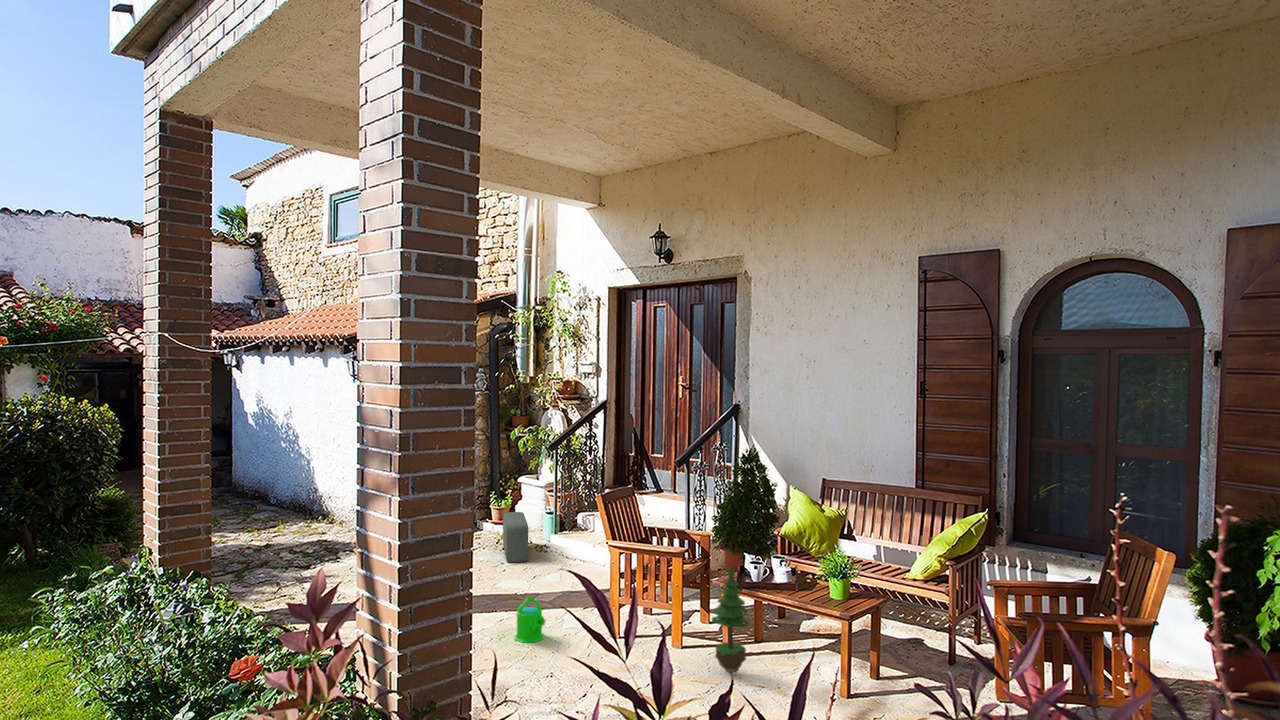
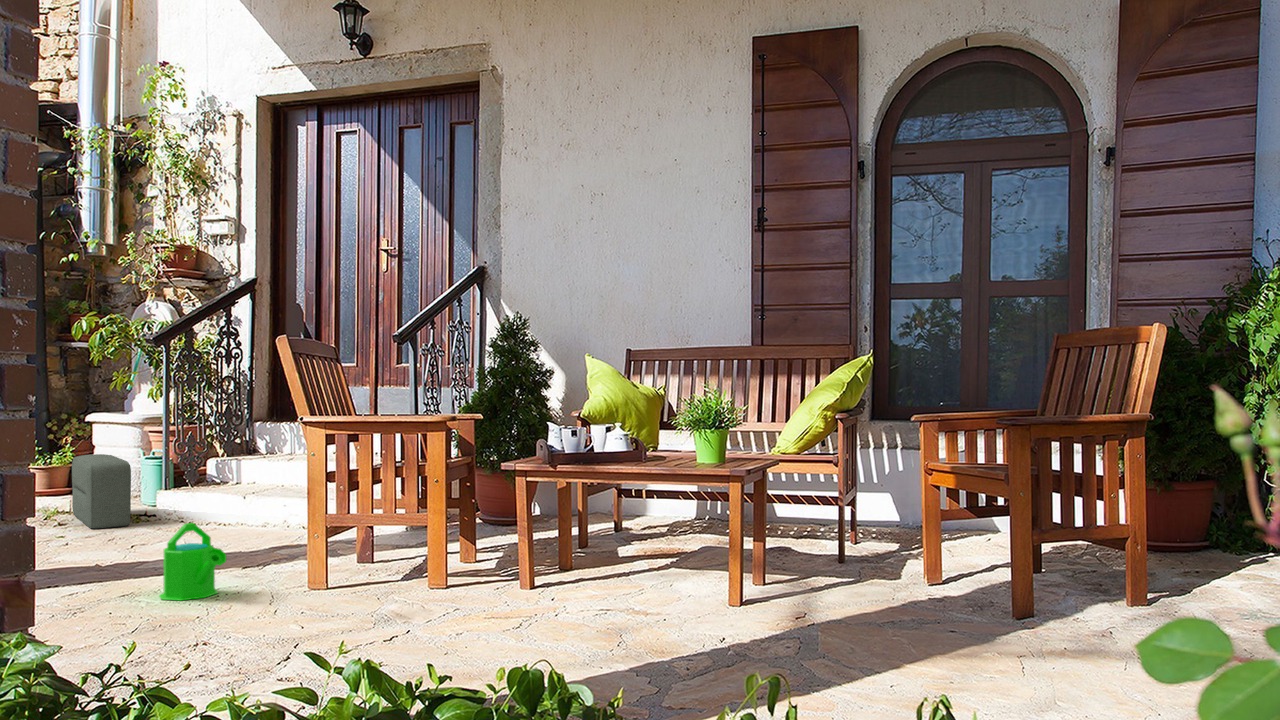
potted tree: present [712,567,749,673] -> none [533,421,594,592]

